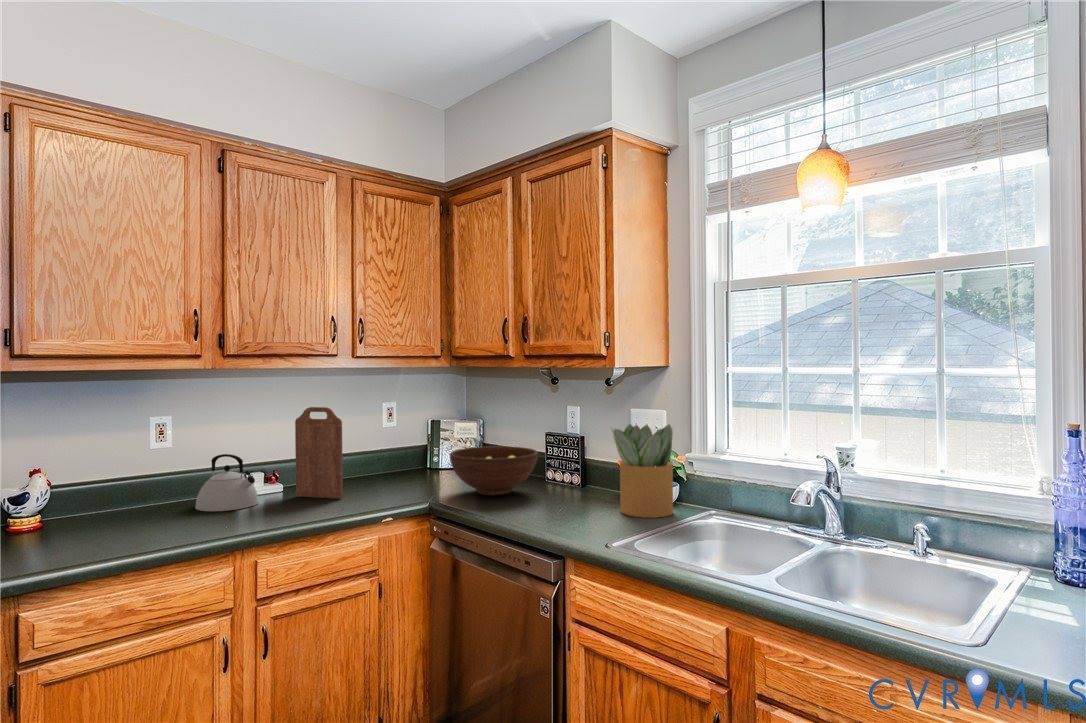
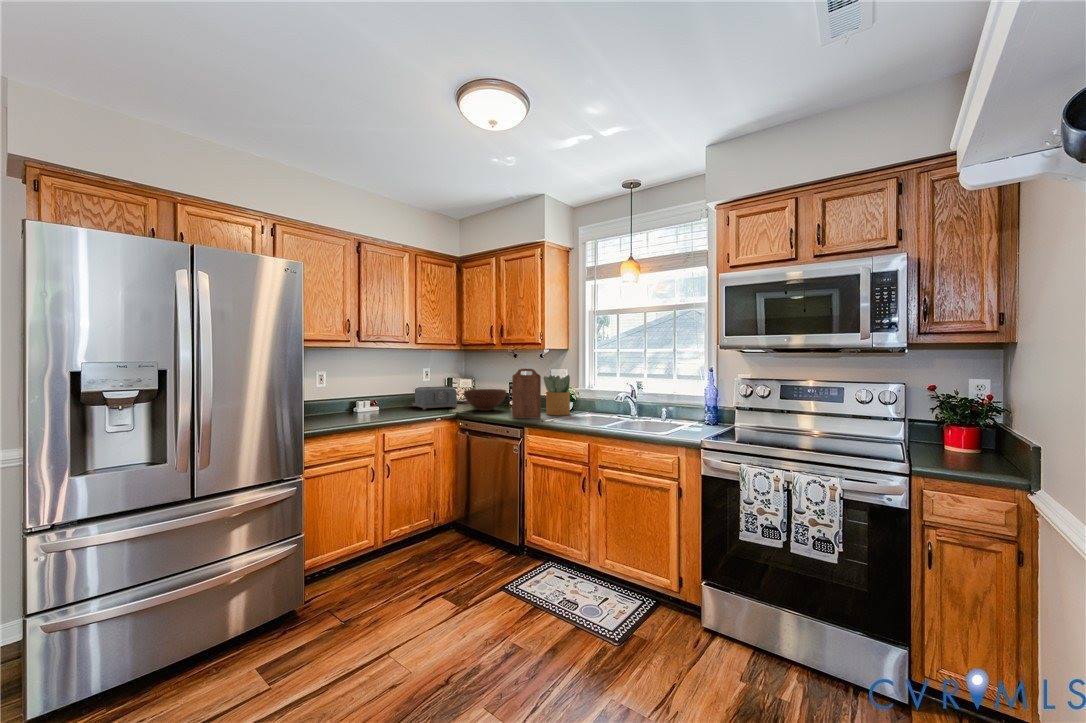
cutting board: present [295,407,343,499] -> present [512,369,541,418]
toaster: none [361,437,444,489] -> present [413,386,458,410]
kettle: present [195,454,259,511] -> none [341,390,371,416]

